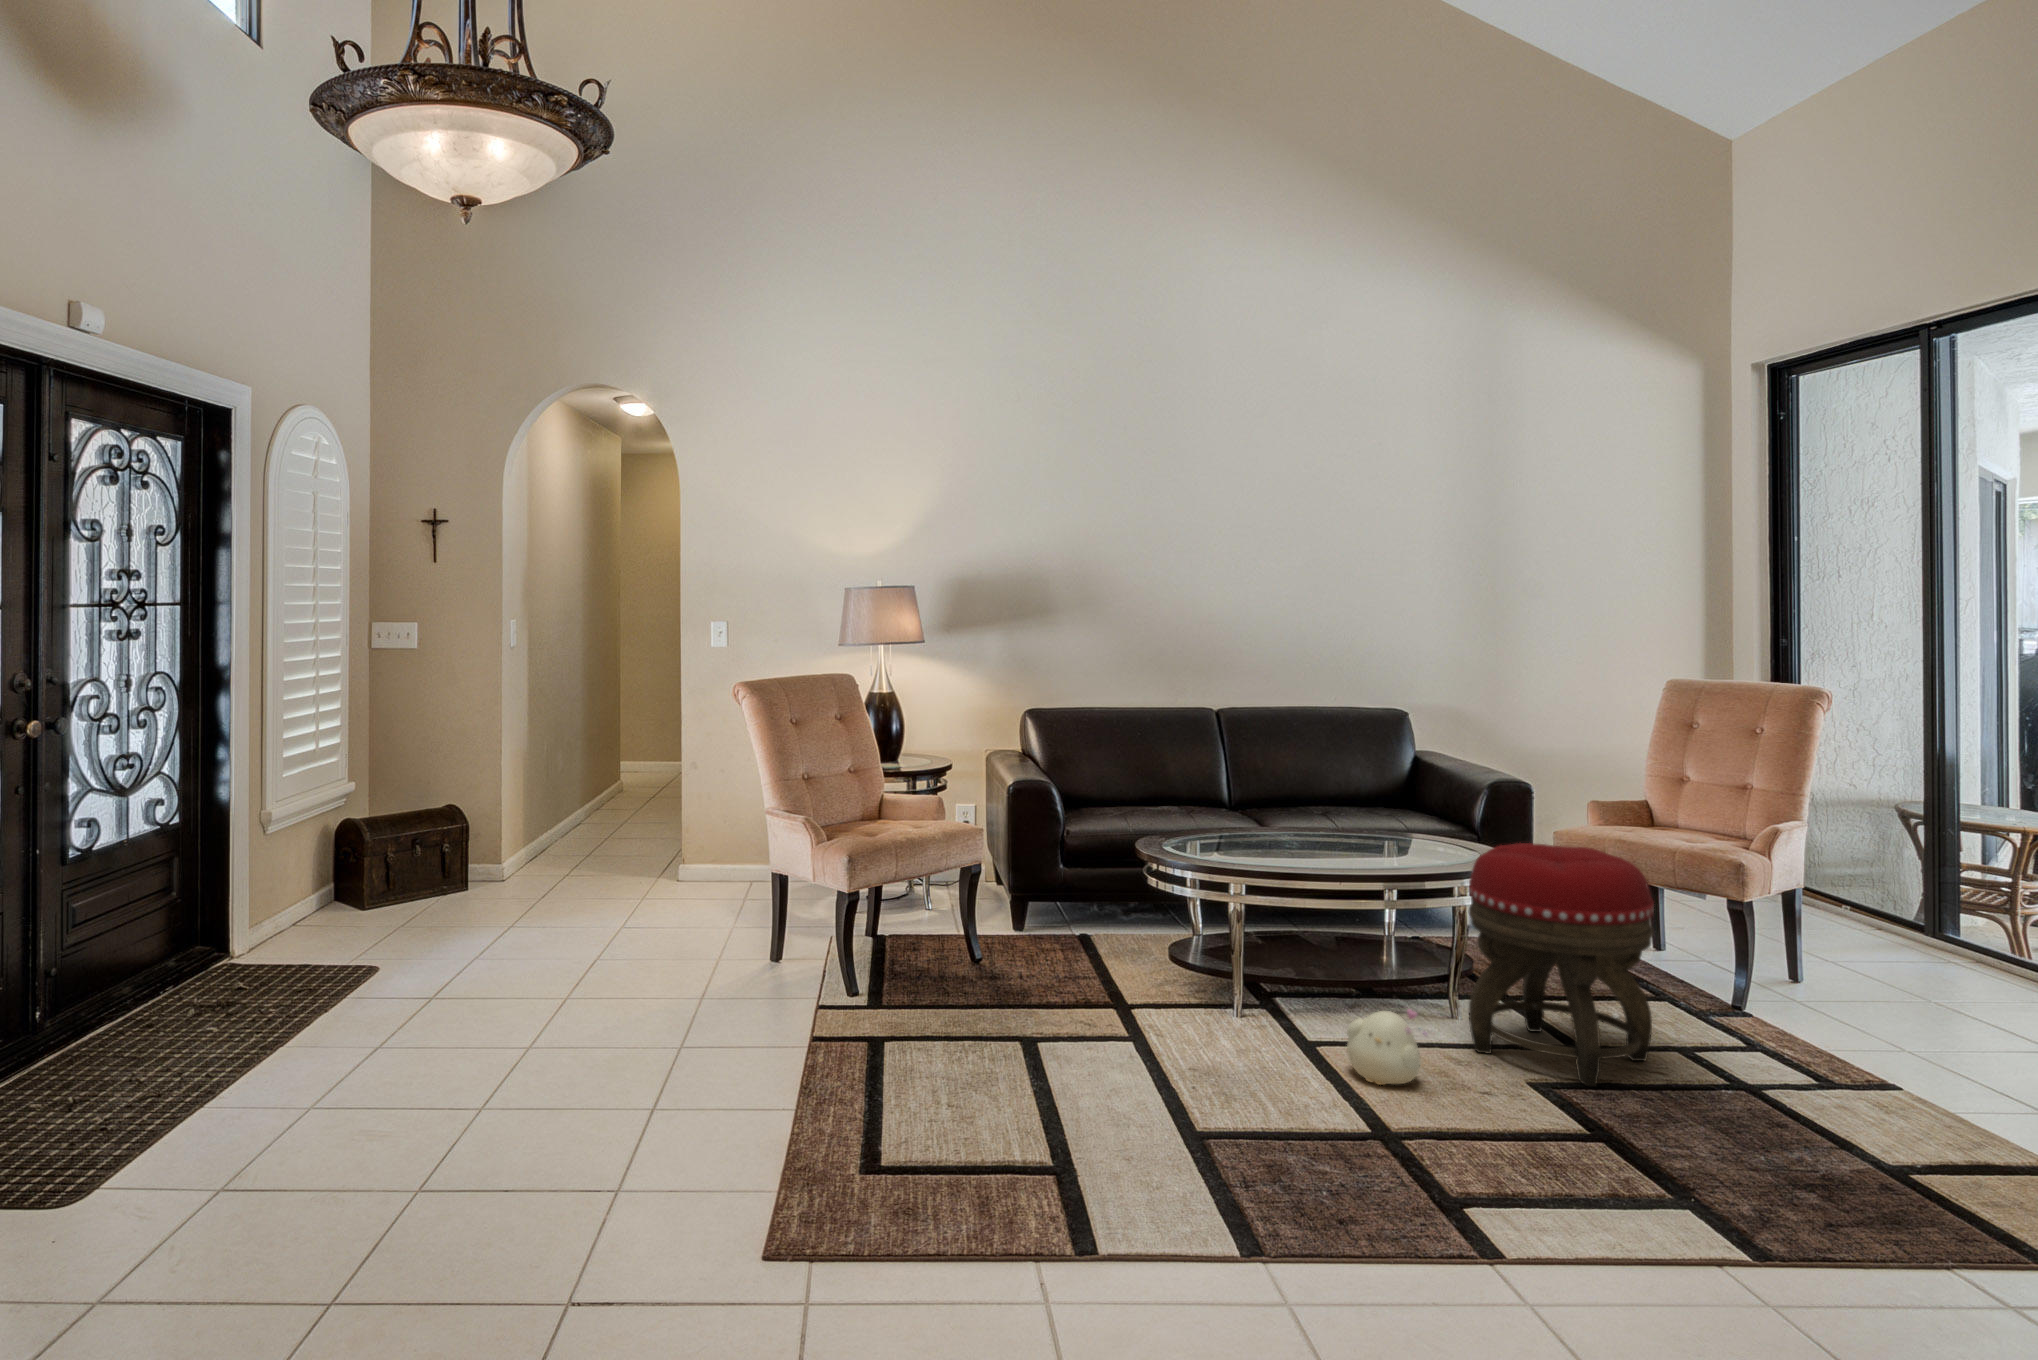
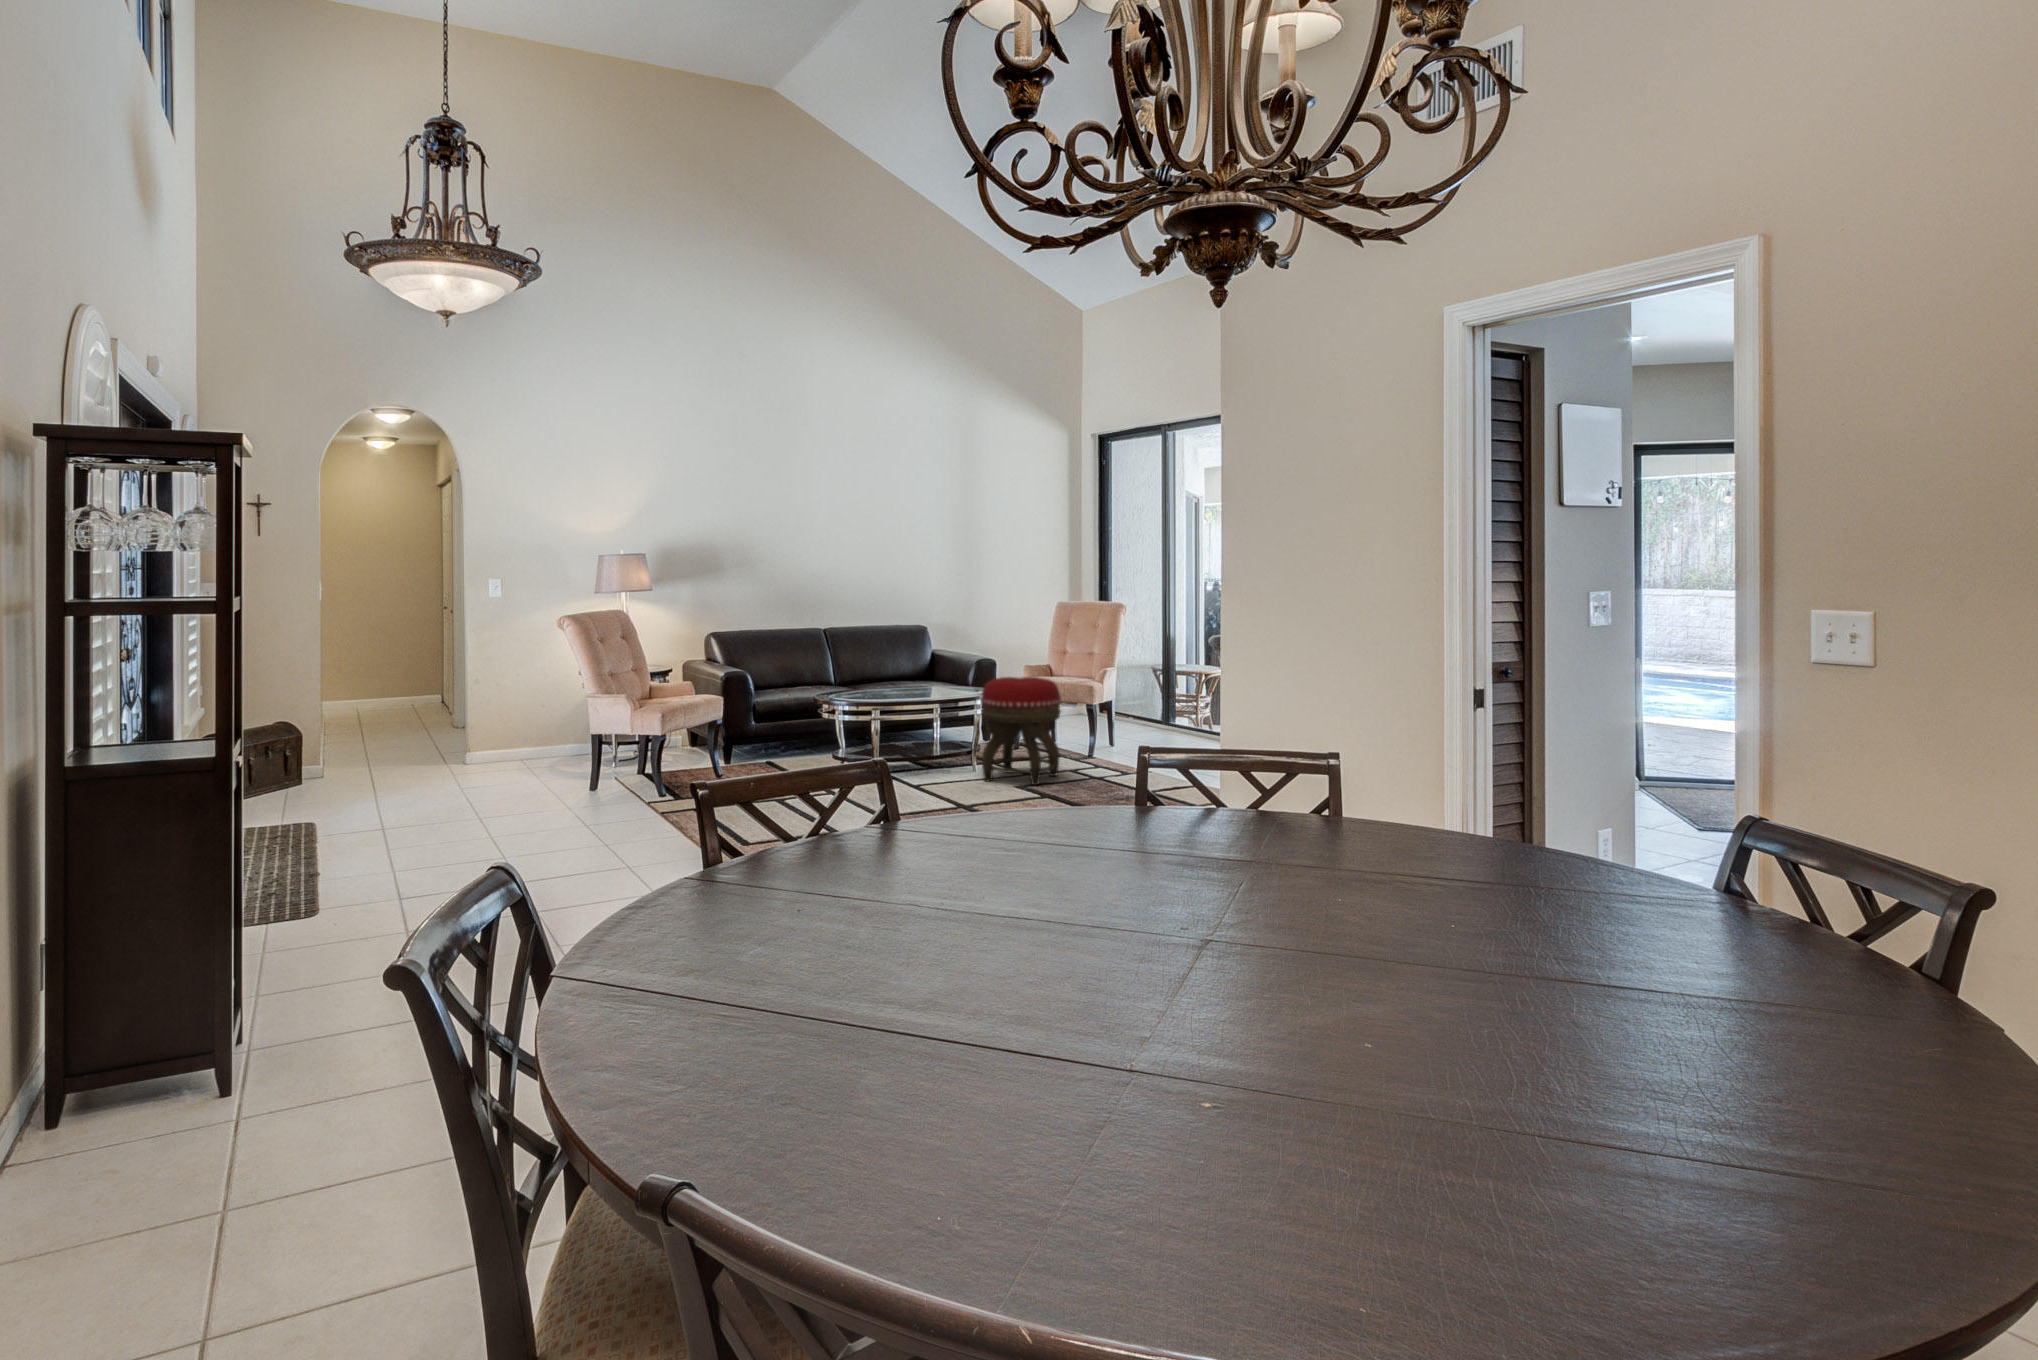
plush toy: present [1347,1009,1427,1085] -> none [931,755,970,795]

